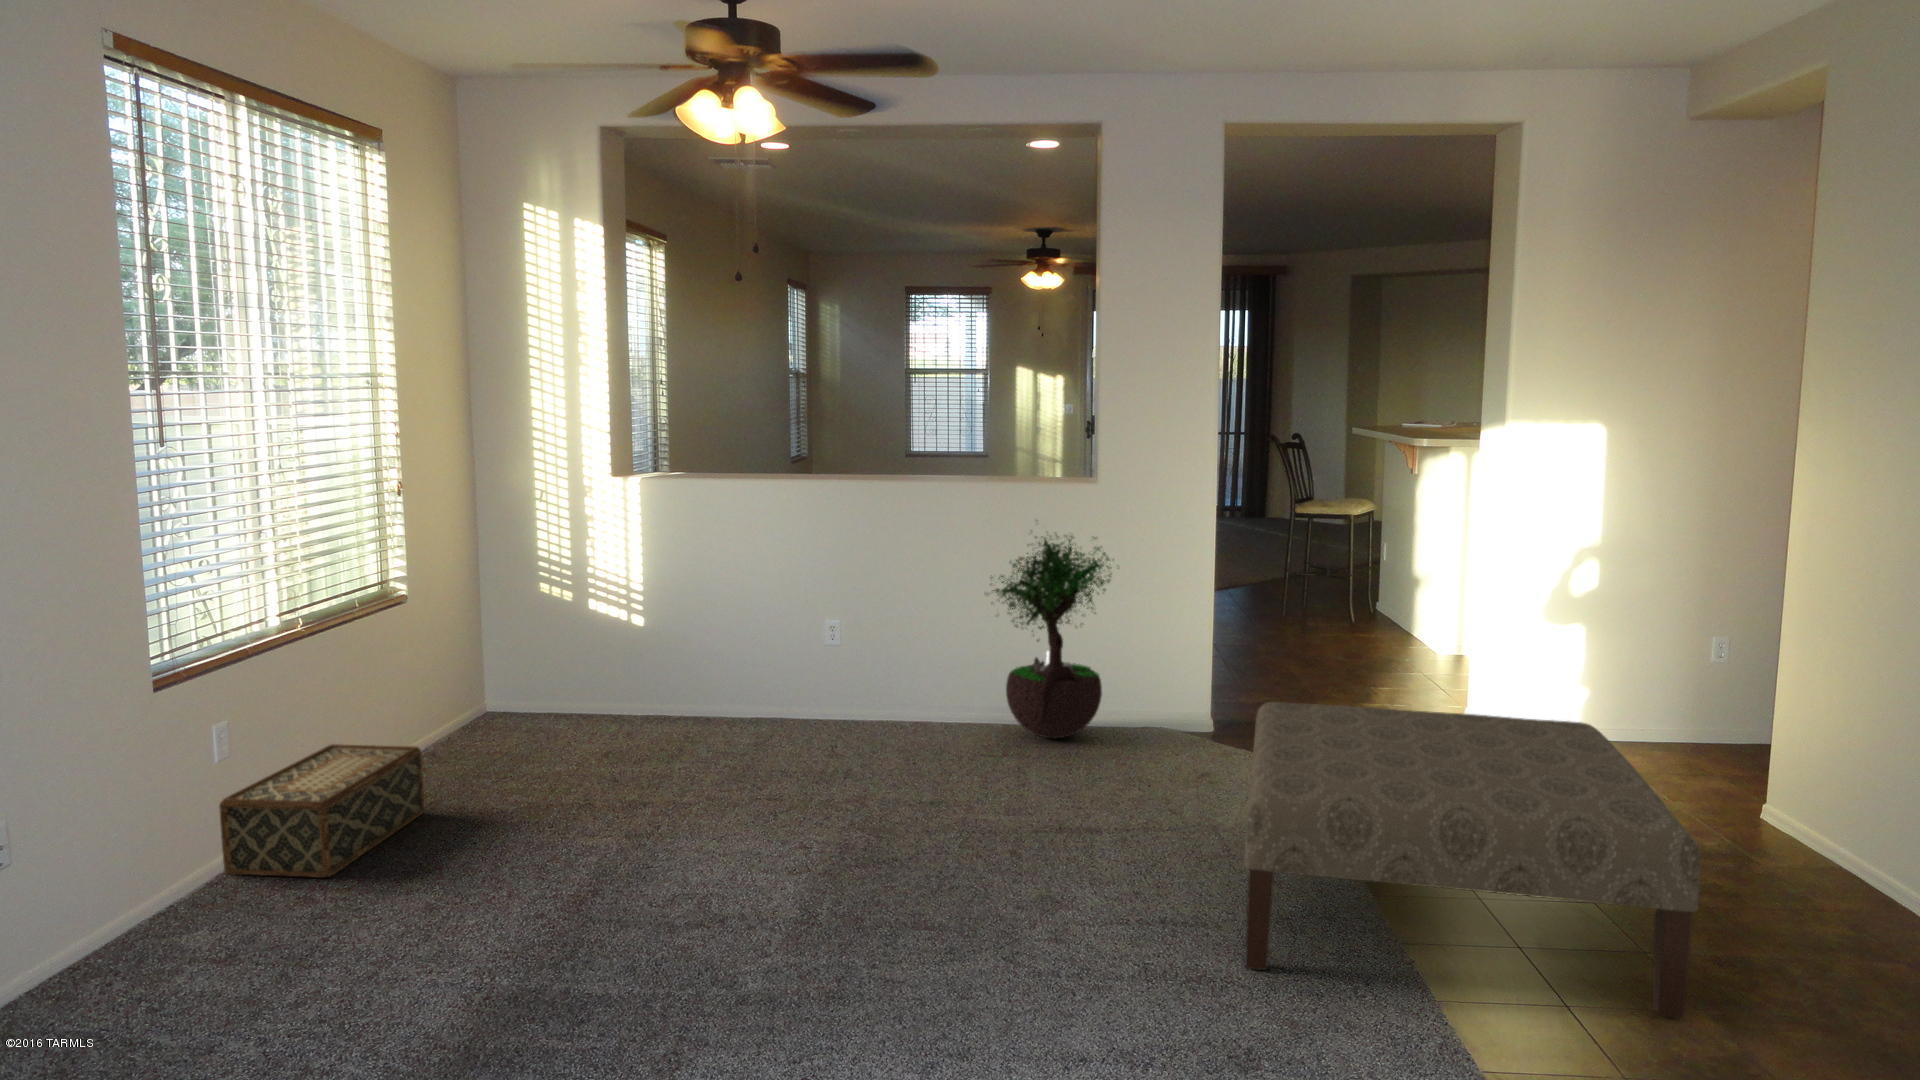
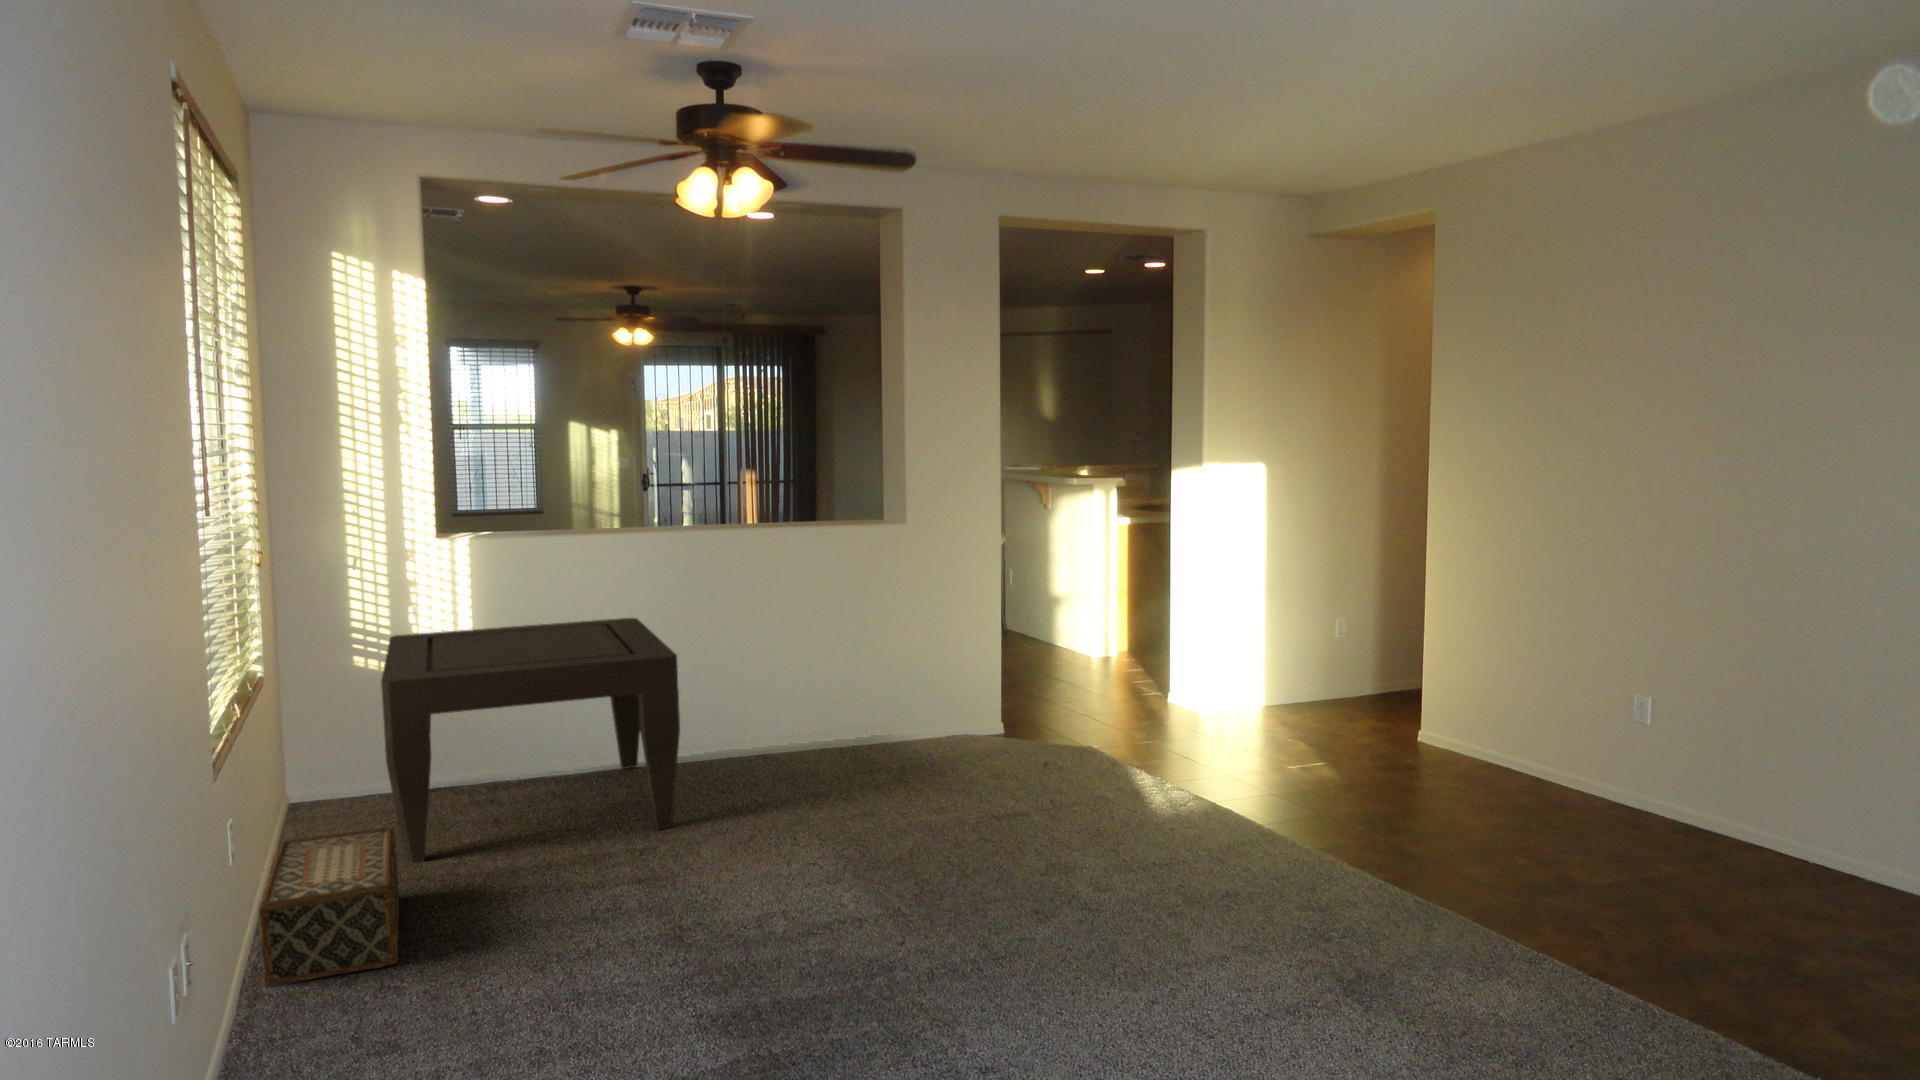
potted tree: present [987,536,1114,739] -> none [839,549,951,743]
coffee table: none [455,566,792,792] -> present [381,618,680,863]
ottoman: present [1244,702,1700,1018] -> none [1131,659,1508,860]

